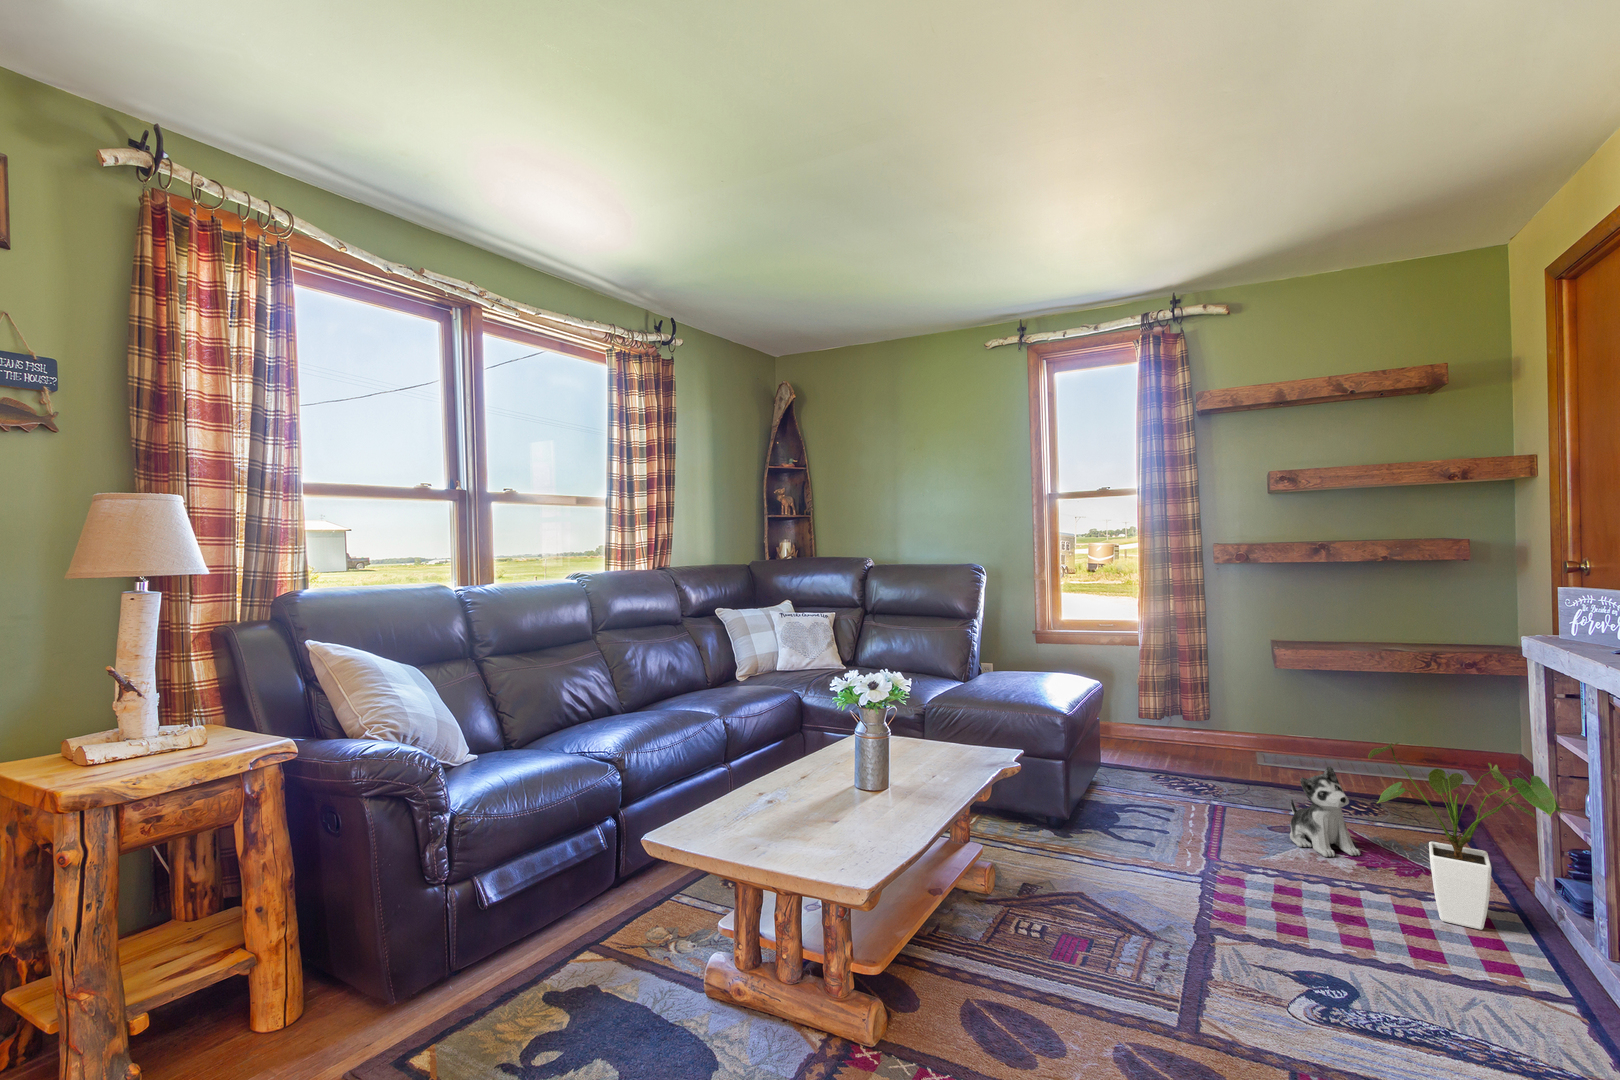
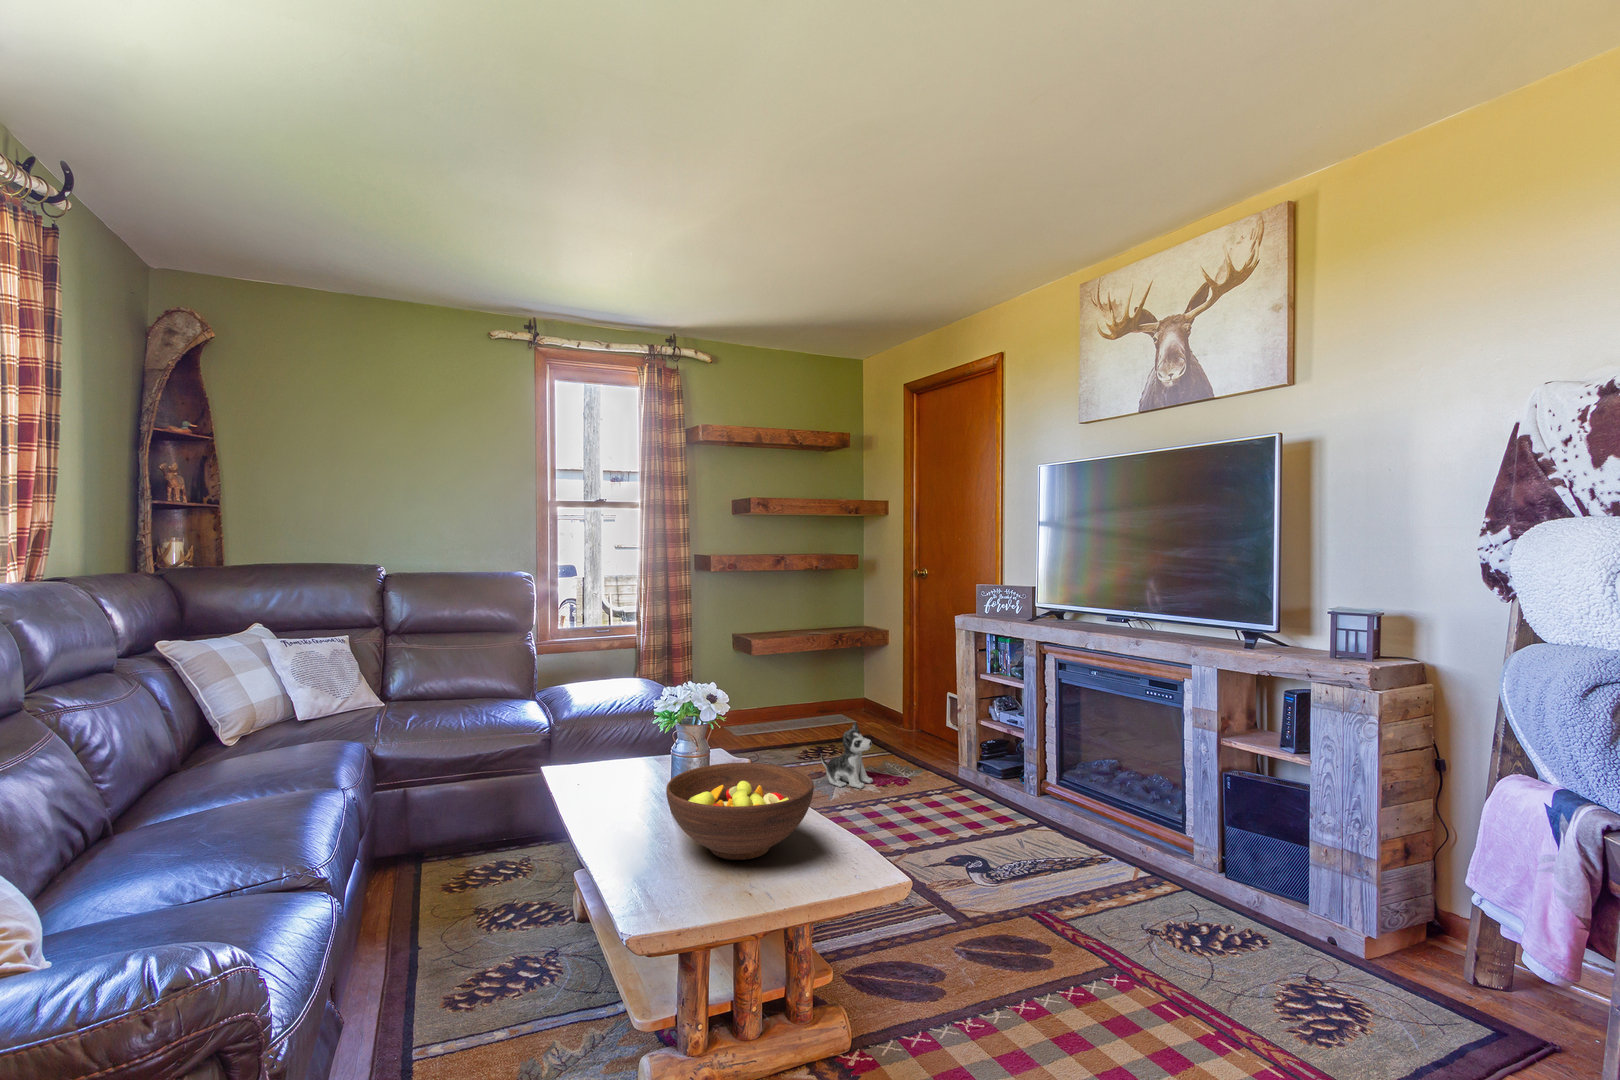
fruit bowl: none [752,739,887,827] -> present [666,763,814,860]
house plant: present [1368,743,1562,930] -> none [907,693,1015,804]

